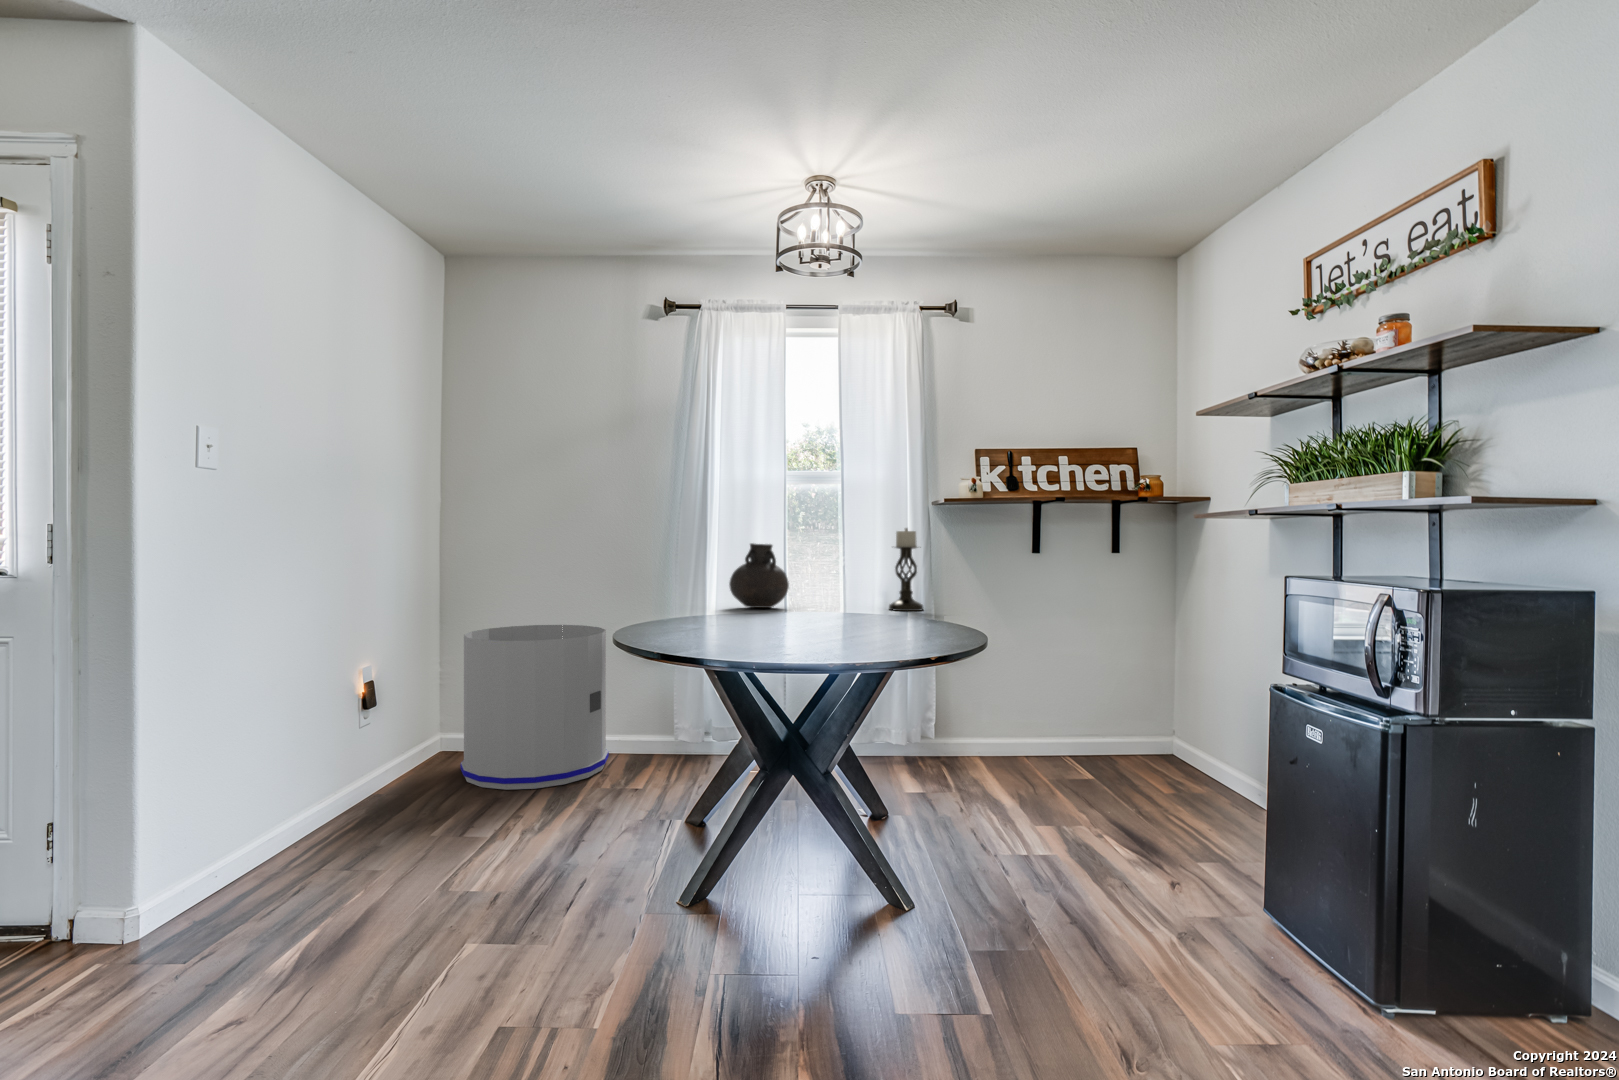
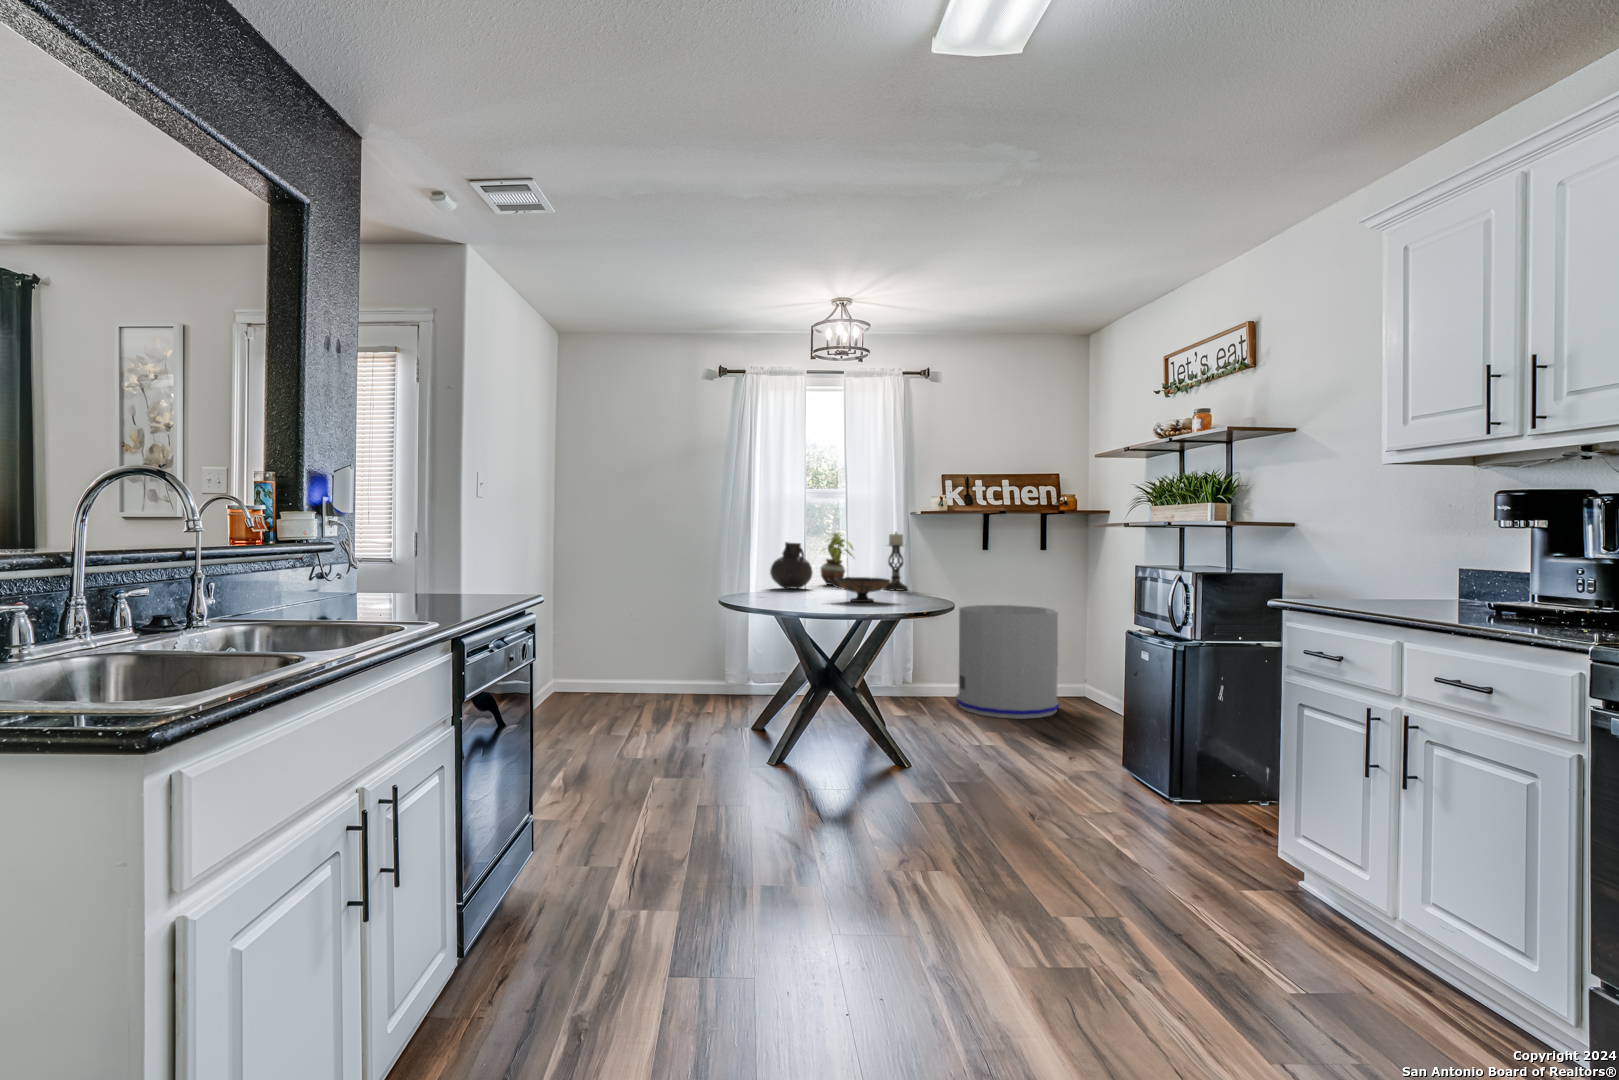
potted plant: none [805,530,854,602] -> present [820,533,853,585]
decorative bowl: none [785,595,897,635] -> present [827,577,899,602]
trash can: present [460,625,609,790] -> present [956,605,1059,719]

